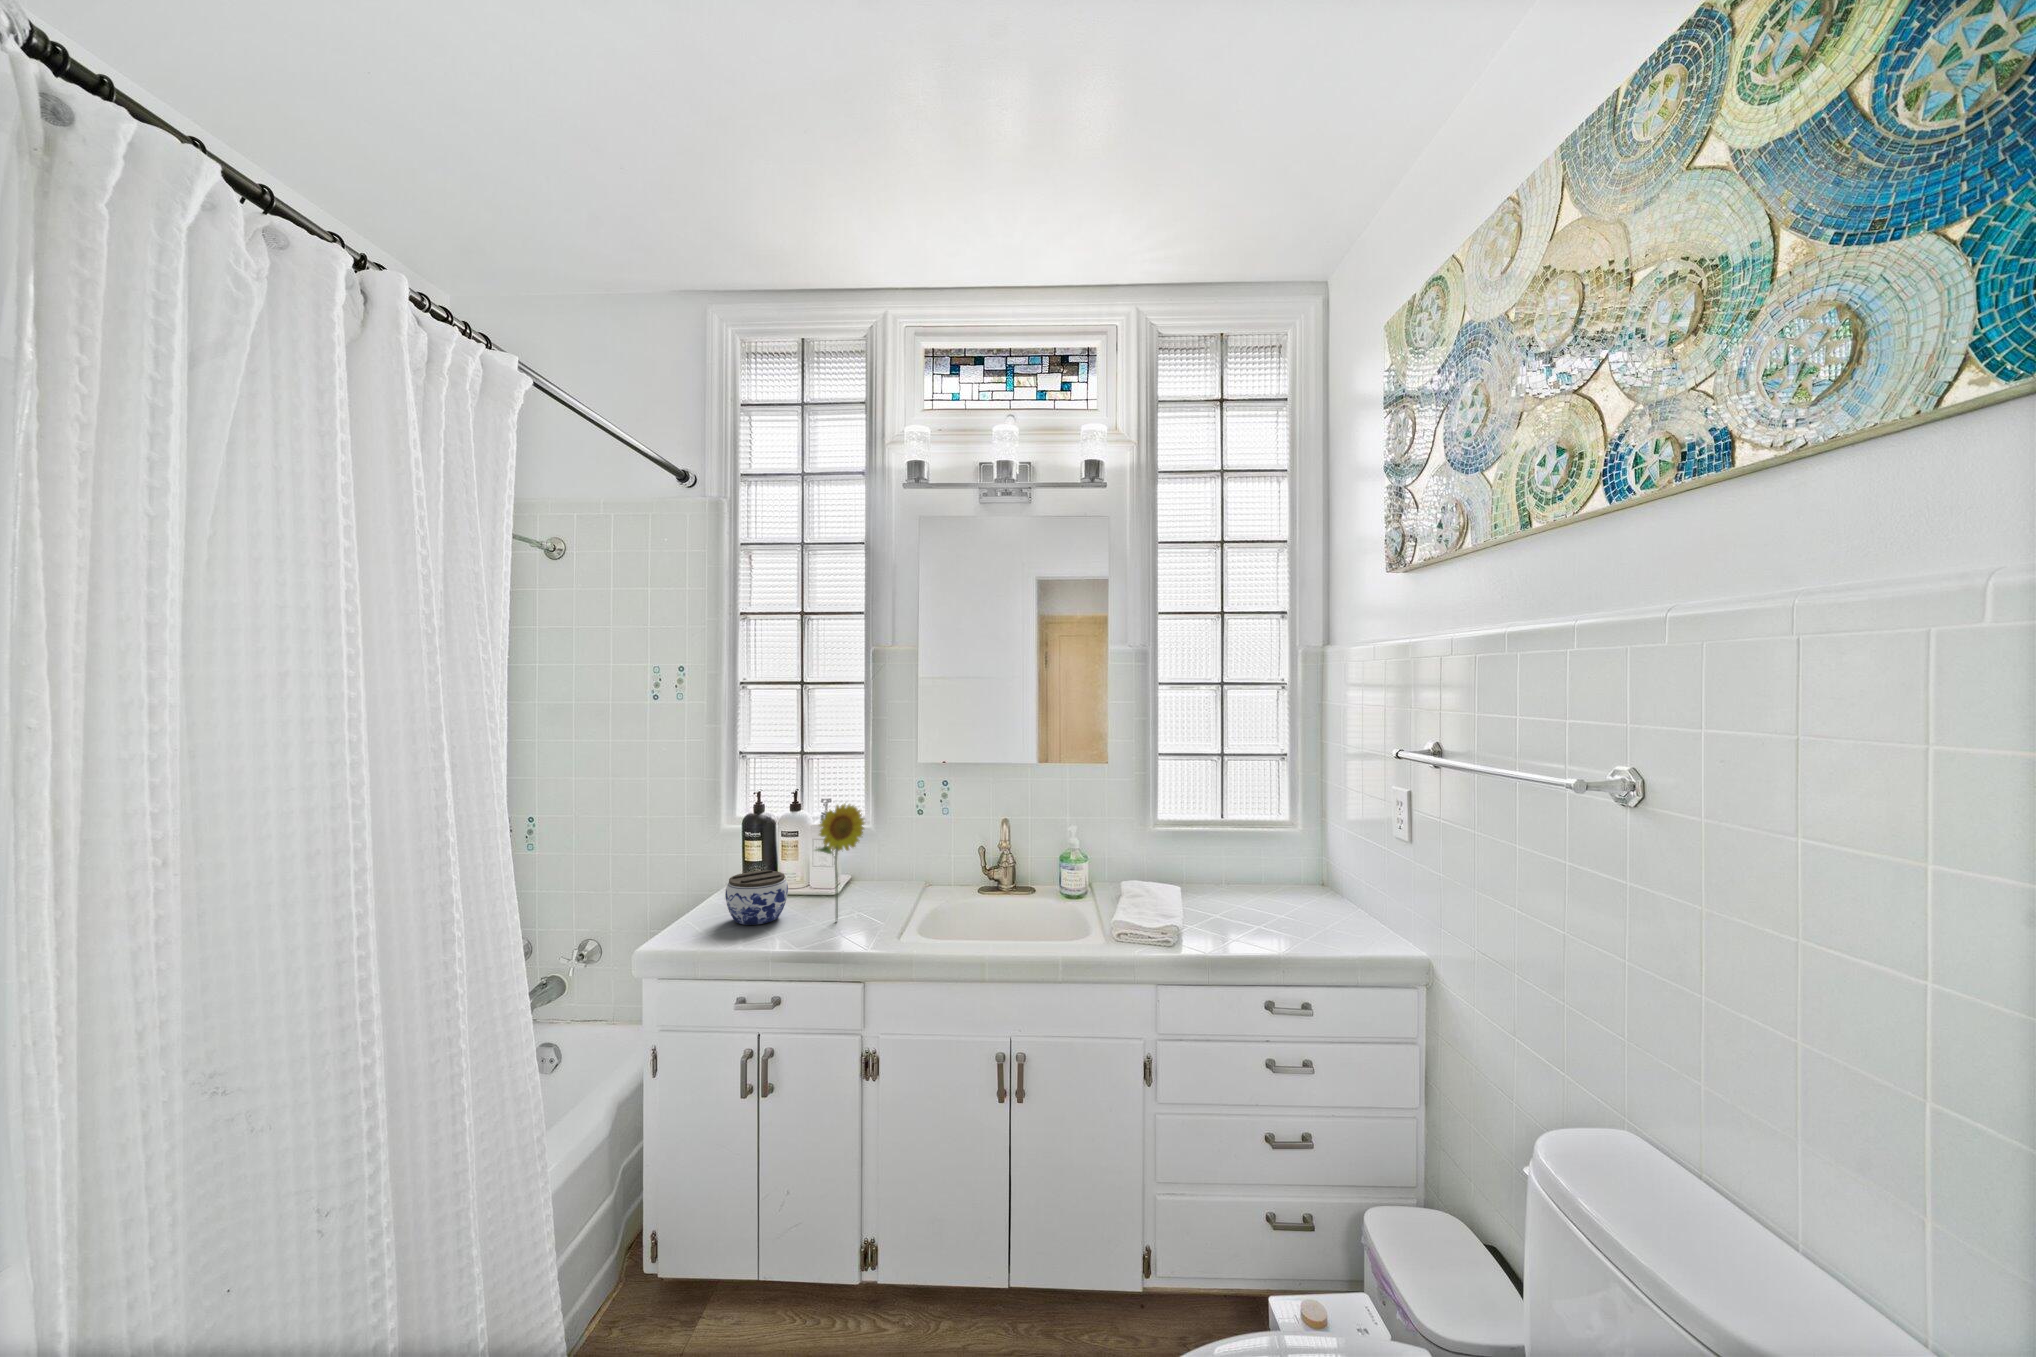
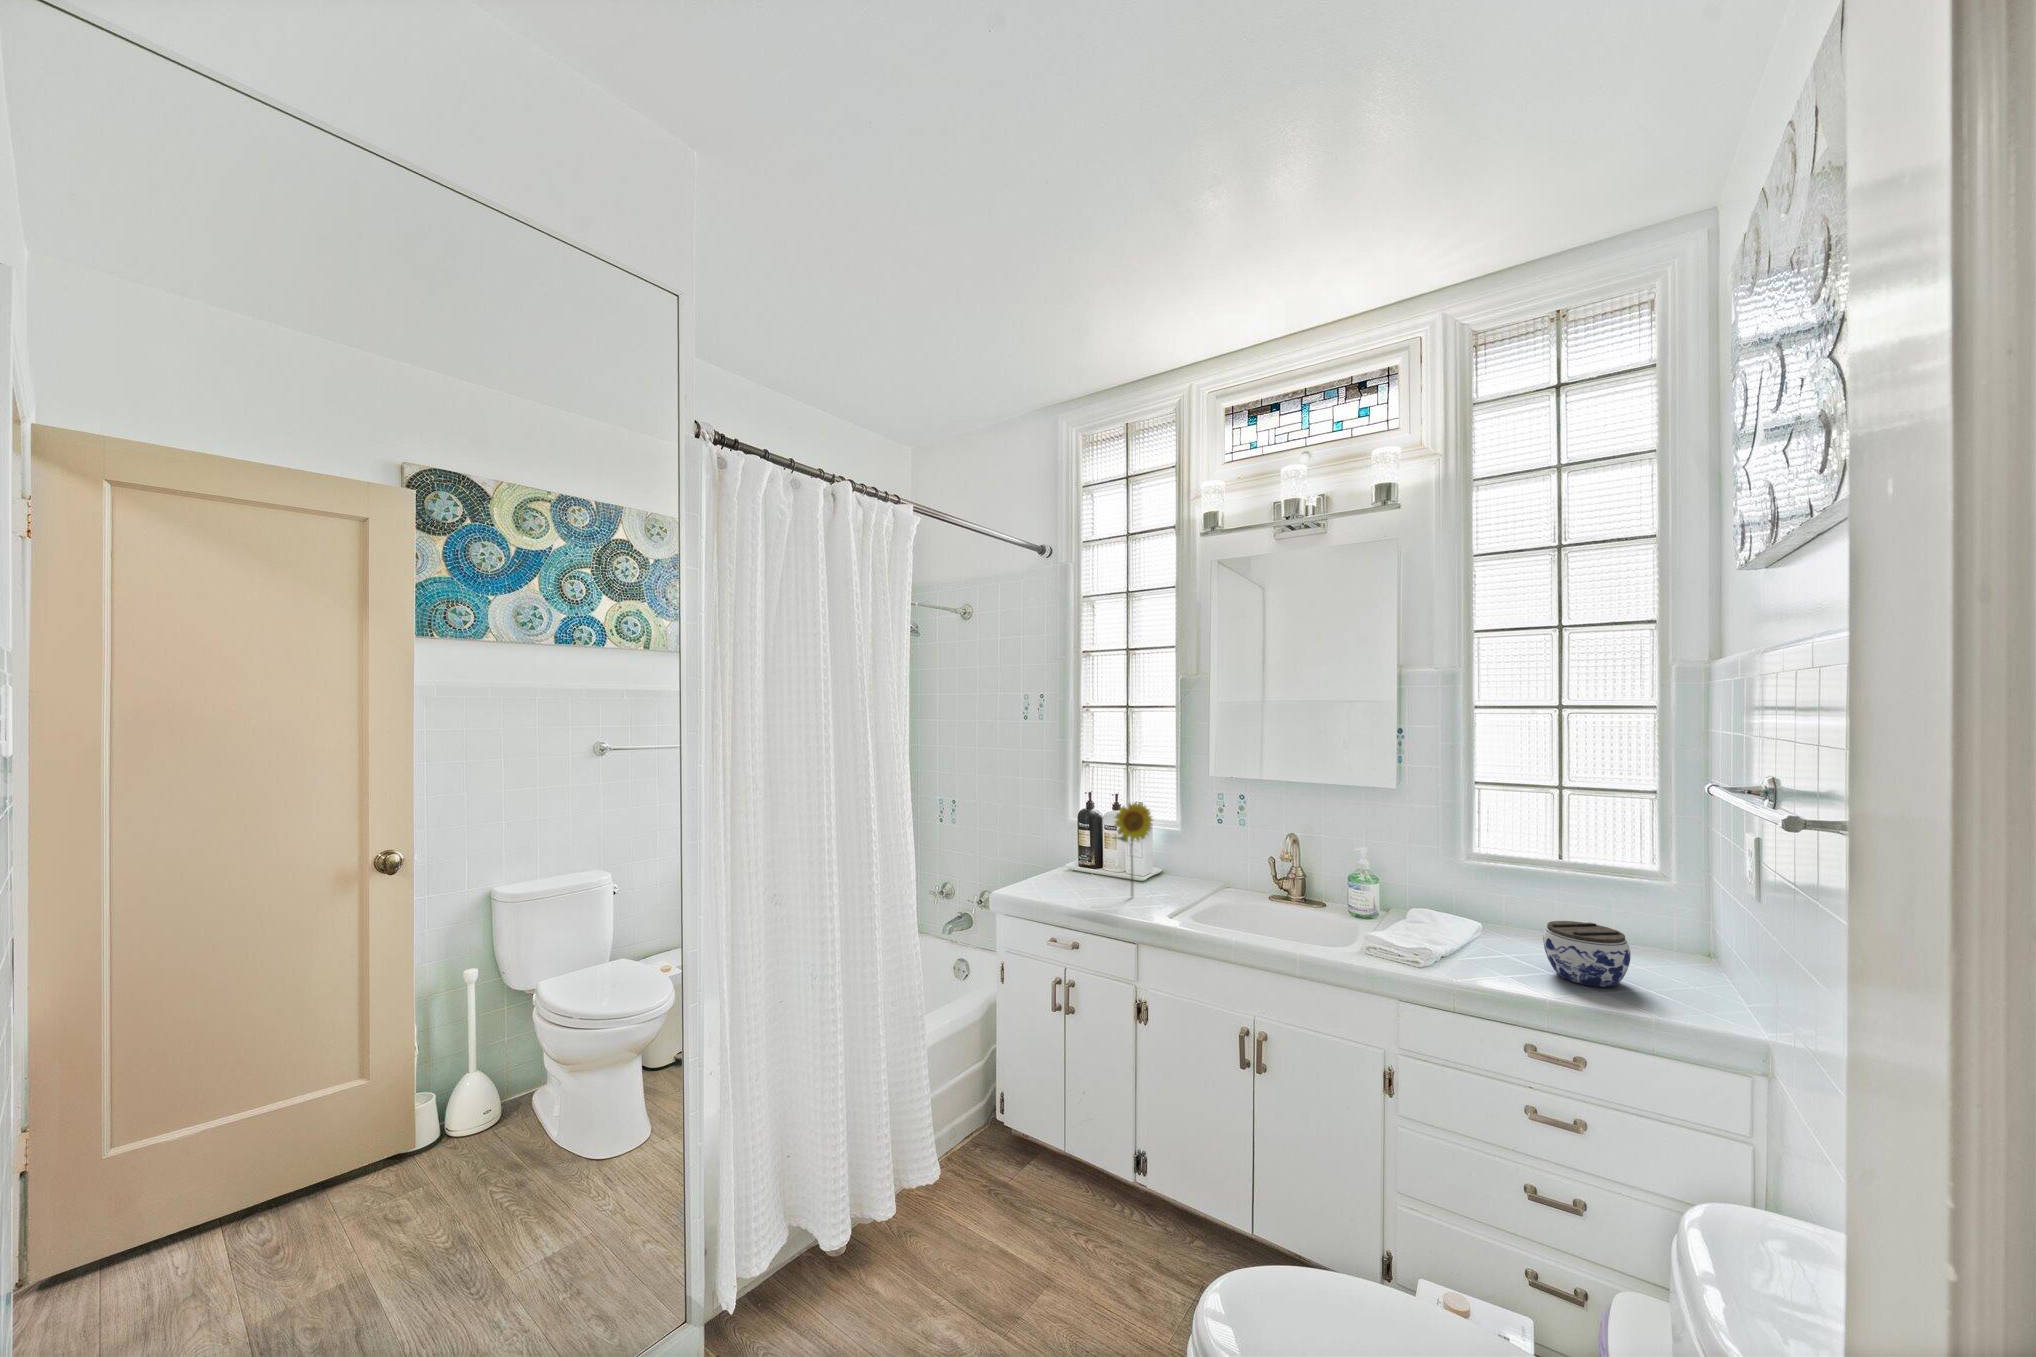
jar: present [725,870,788,925] -> present [1543,921,1631,987]

